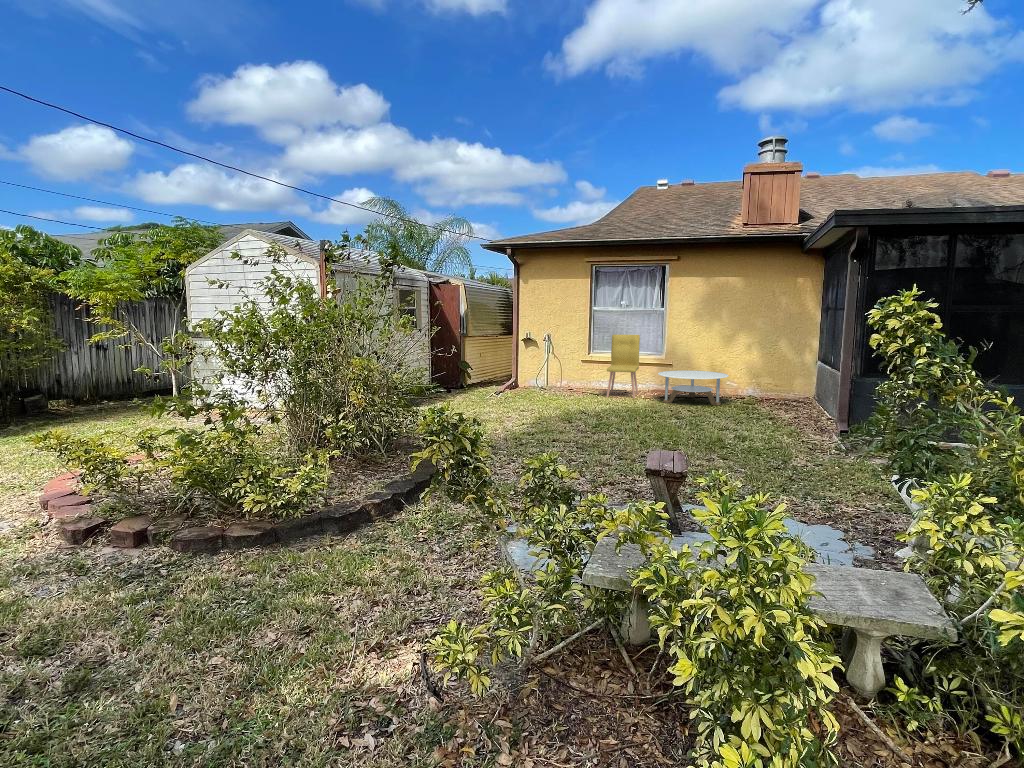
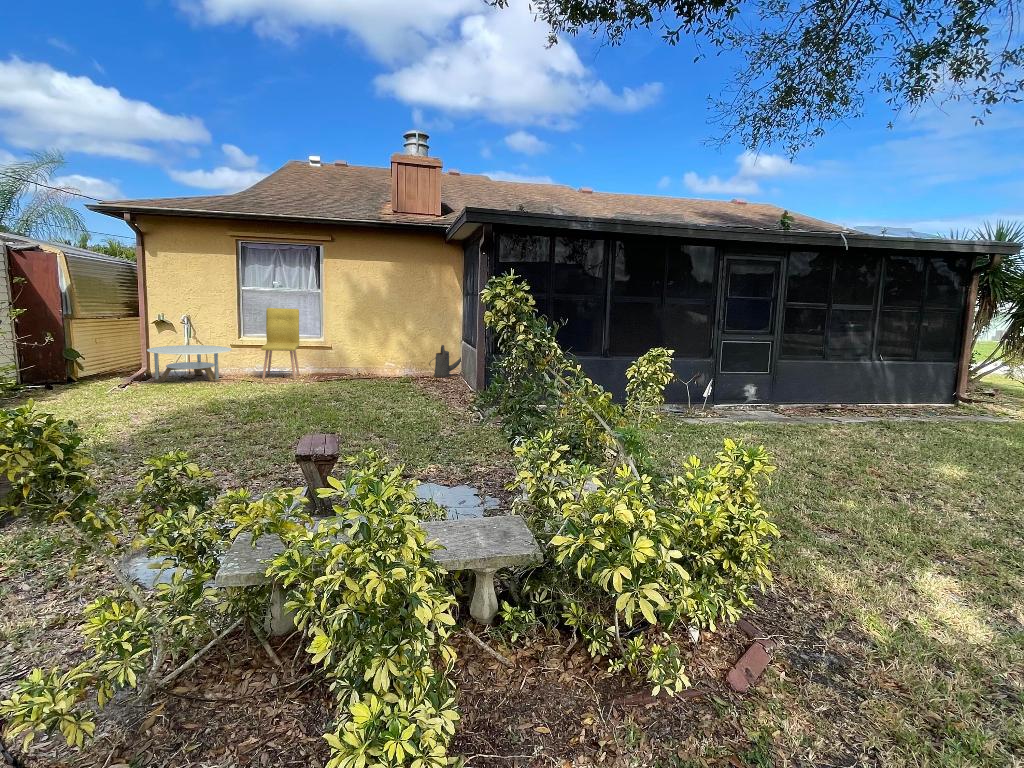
watering can: none [767,368,813,402] -> present [429,345,461,377]
round table: present [658,370,729,405] -> present [147,345,232,382]

